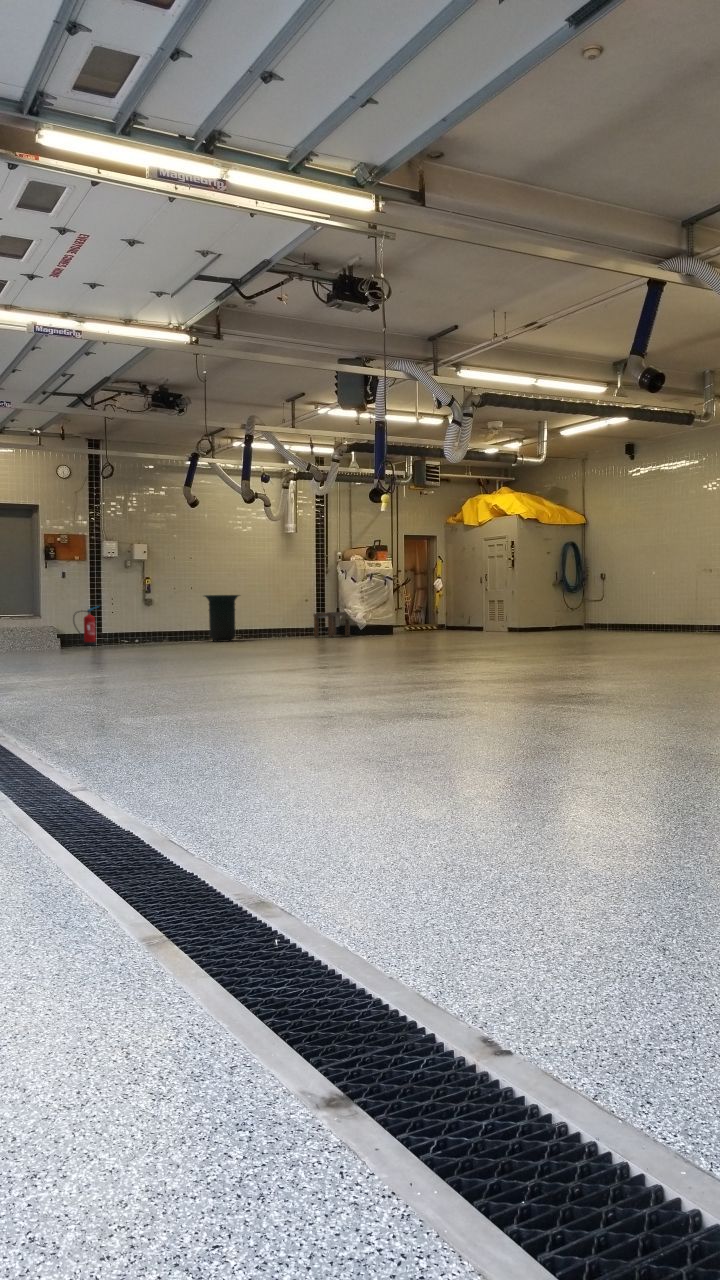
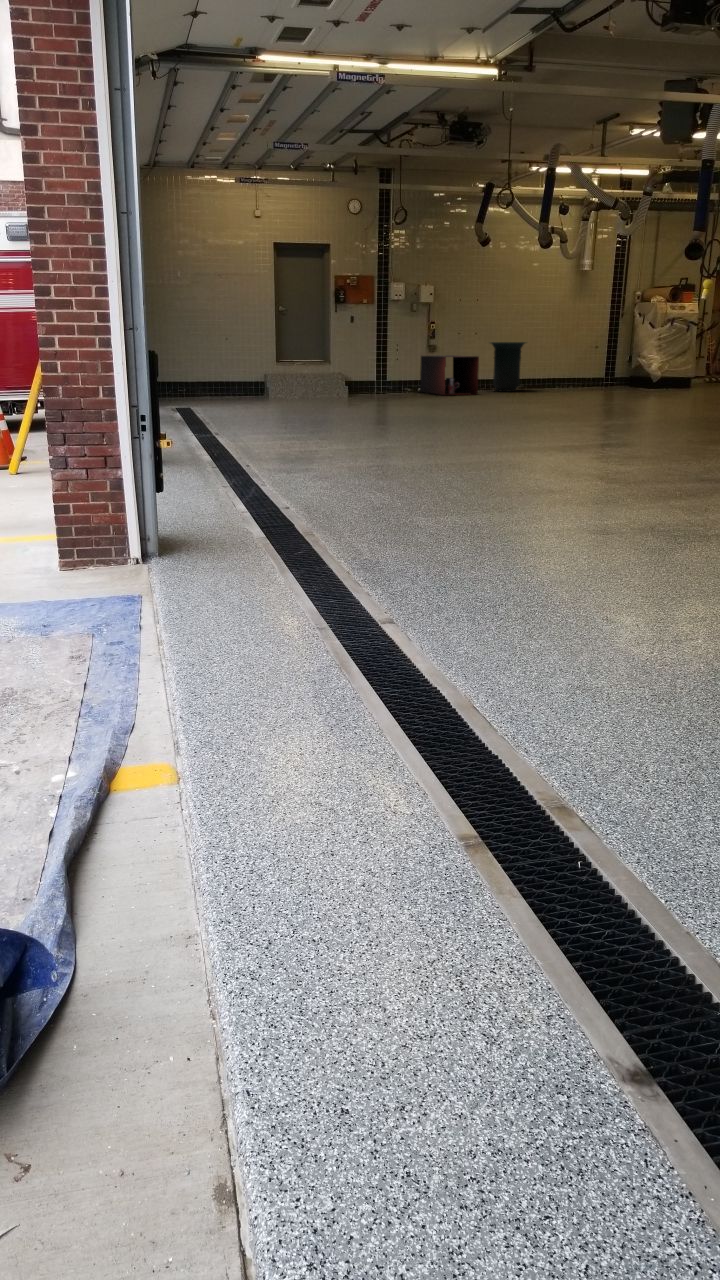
fire extinguisher: present [73,607,98,646] -> none [361,353,387,394]
storage cabinet: none [135,608,194,645] -> present [420,355,479,395]
bench: present [313,612,350,638] -> none [602,361,644,389]

